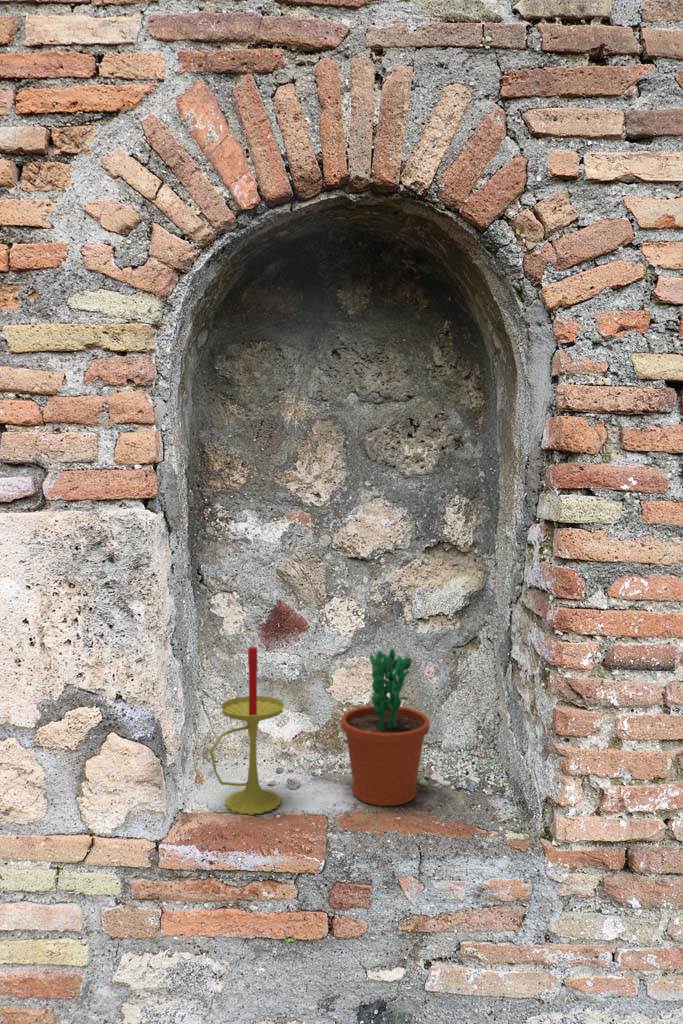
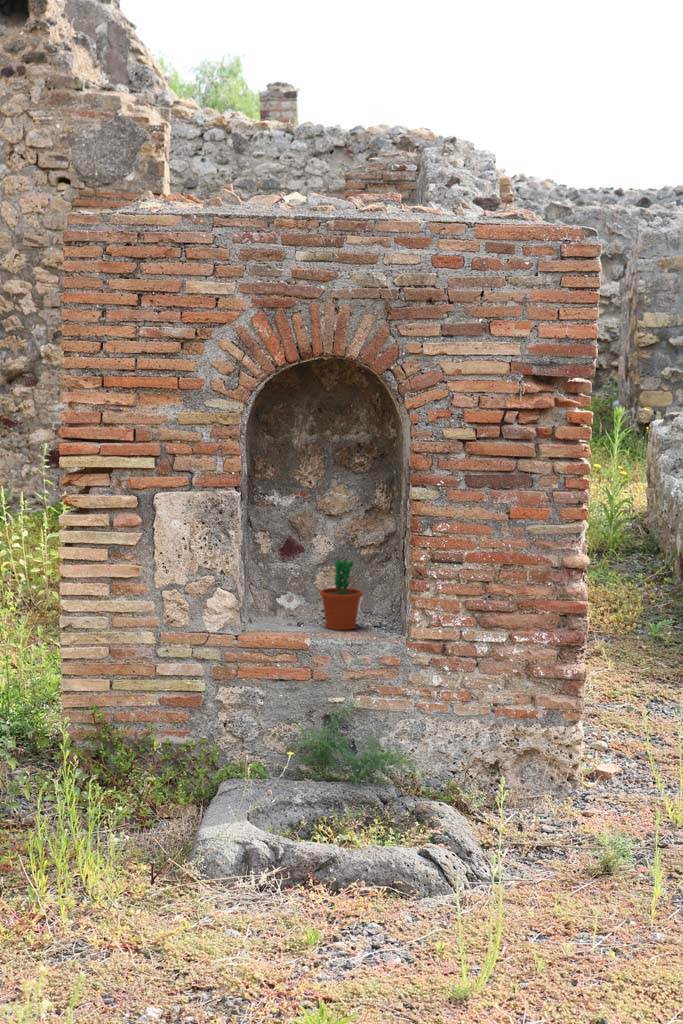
candle: present [210,647,284,815] -> none [260,553,293,630]

